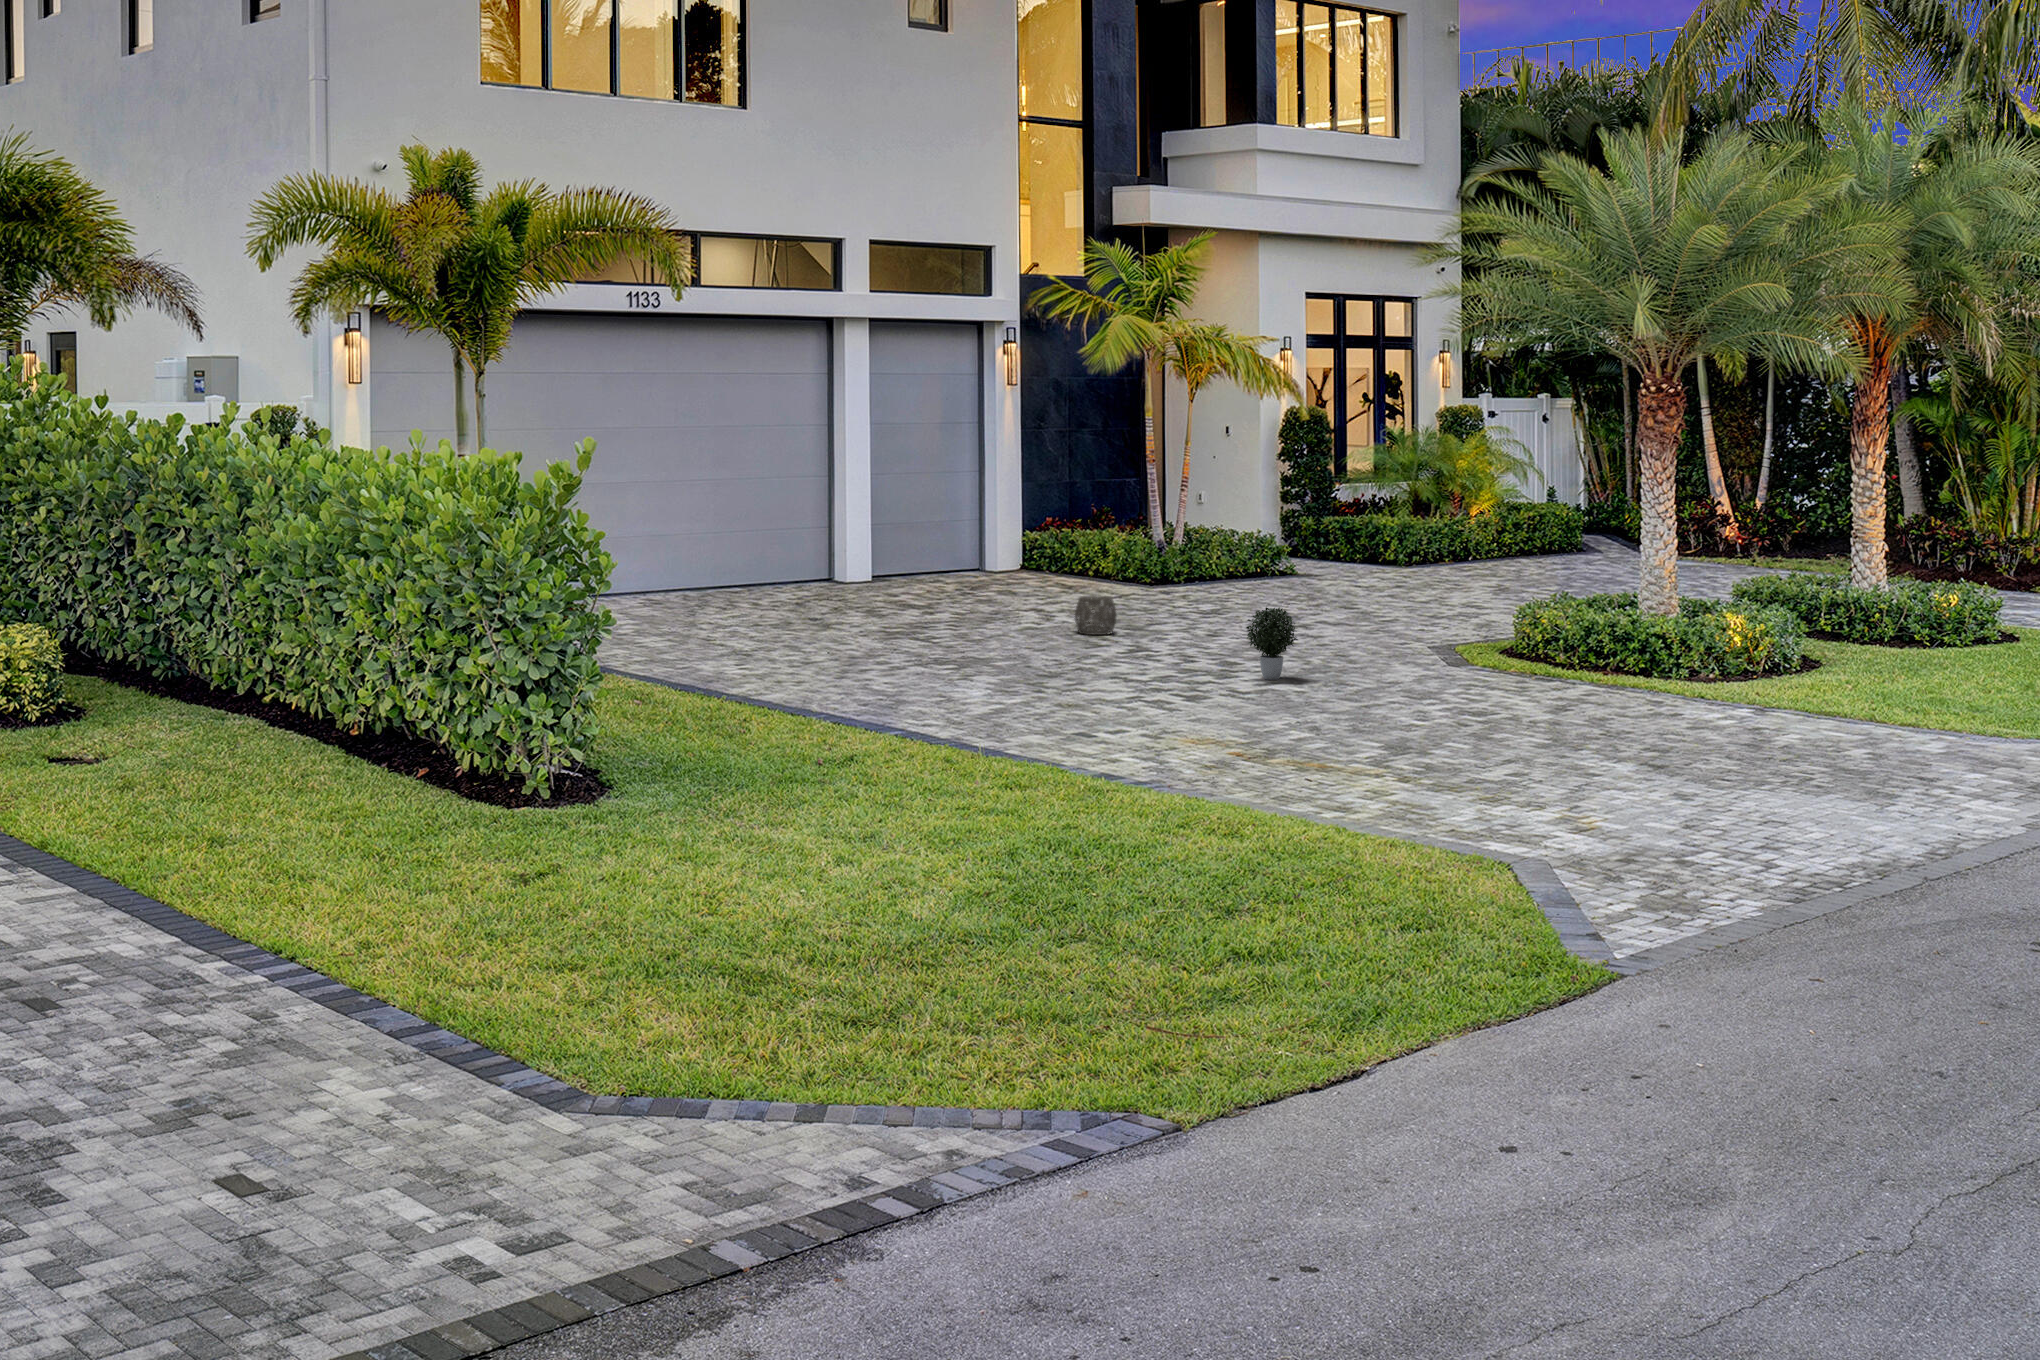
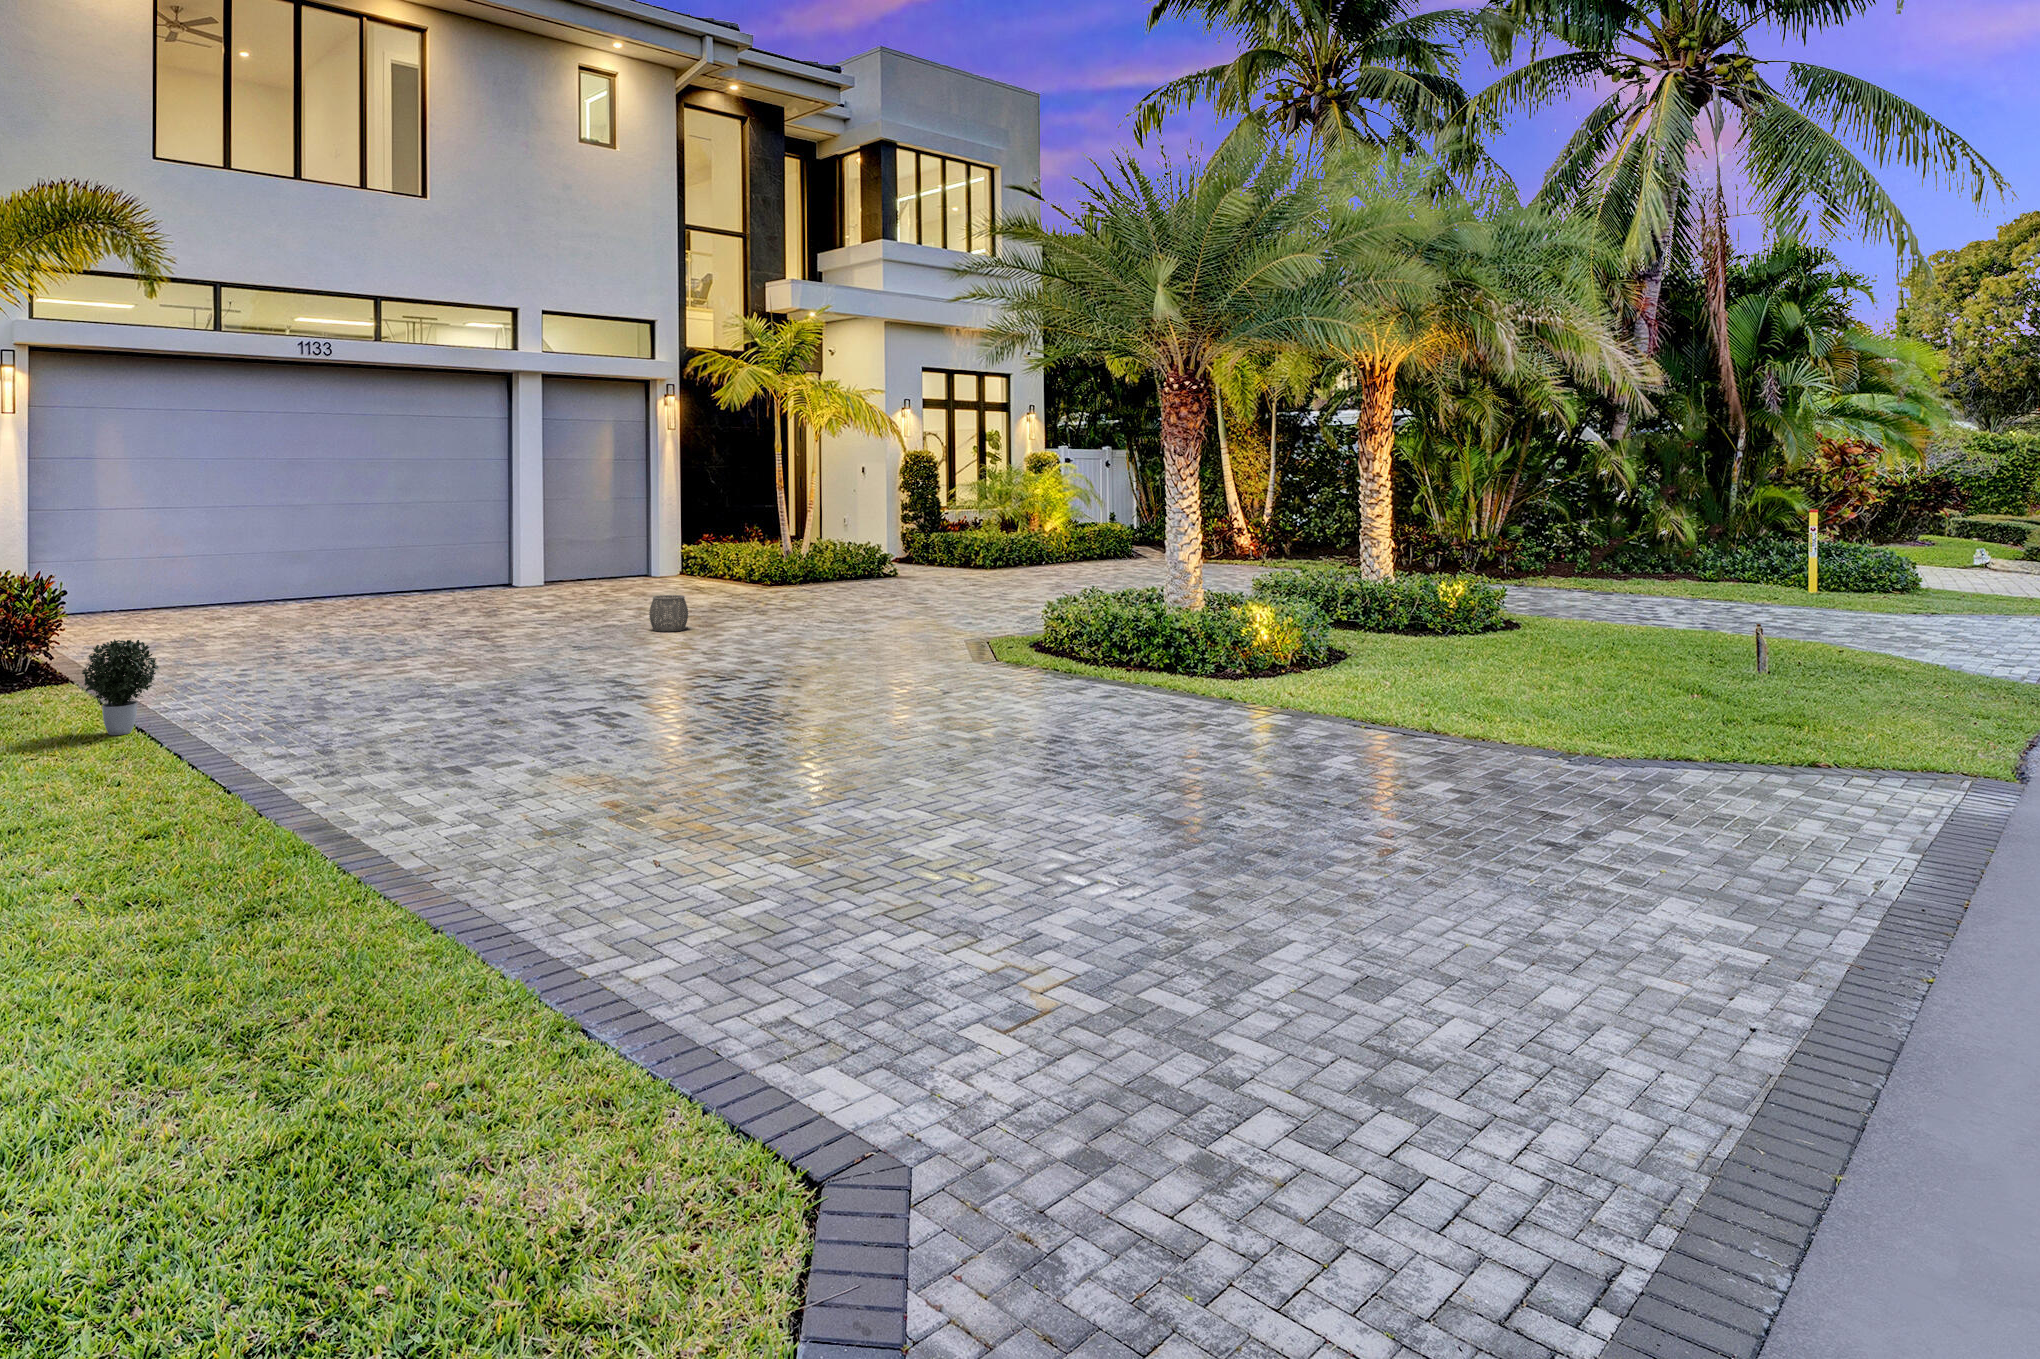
potted plant: present [1246,607,1298,680] -> present [82,639,159,735]

